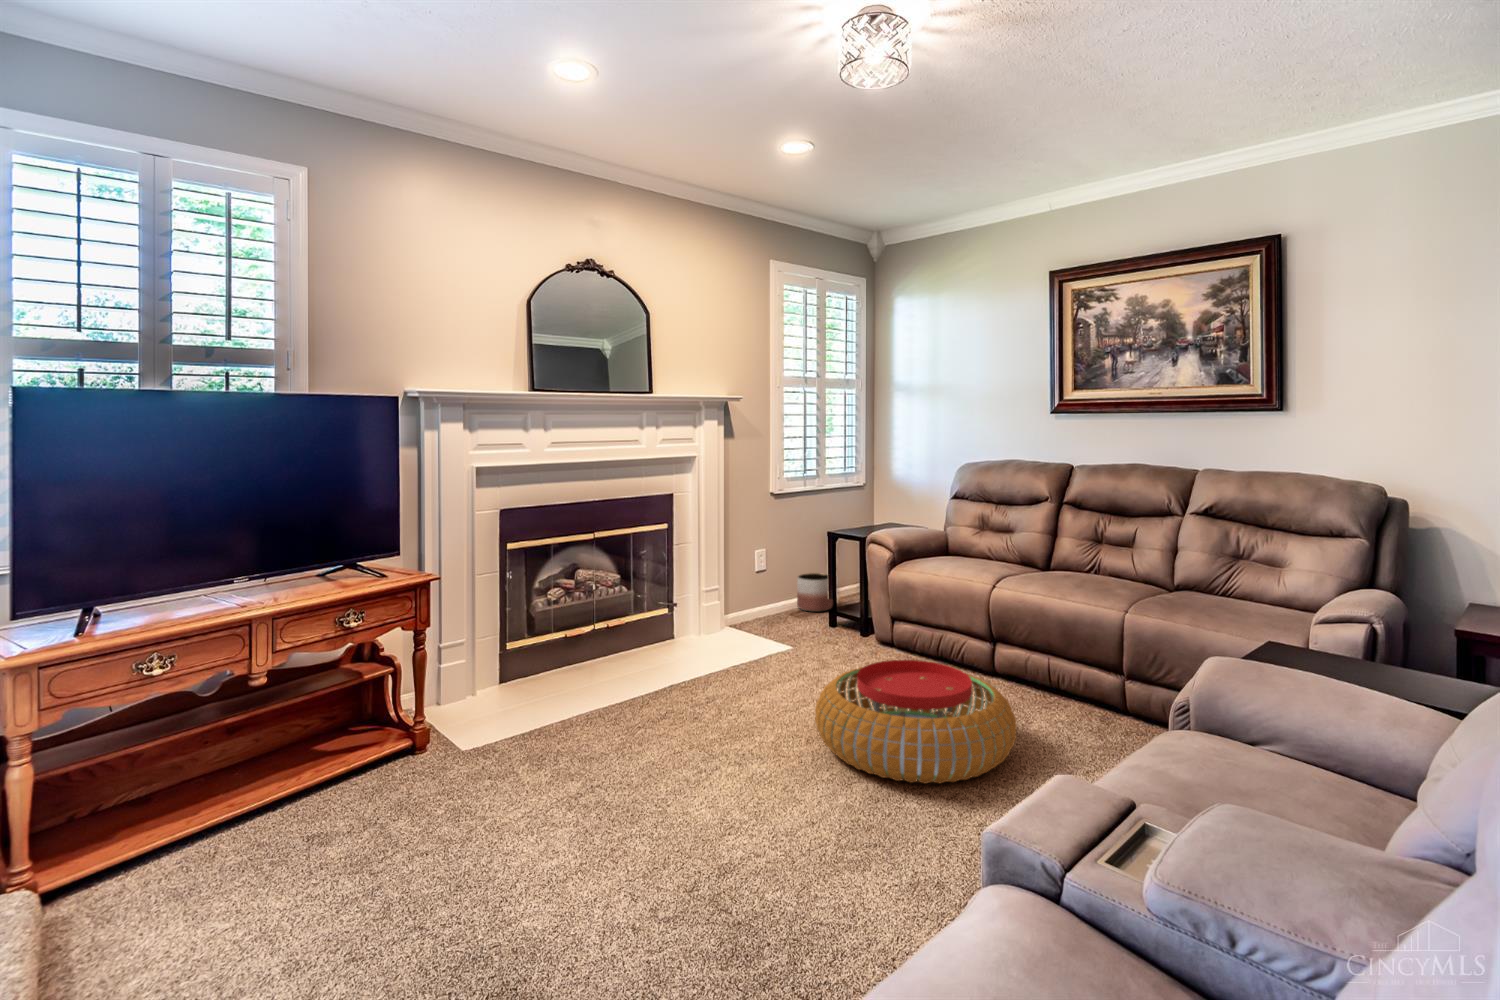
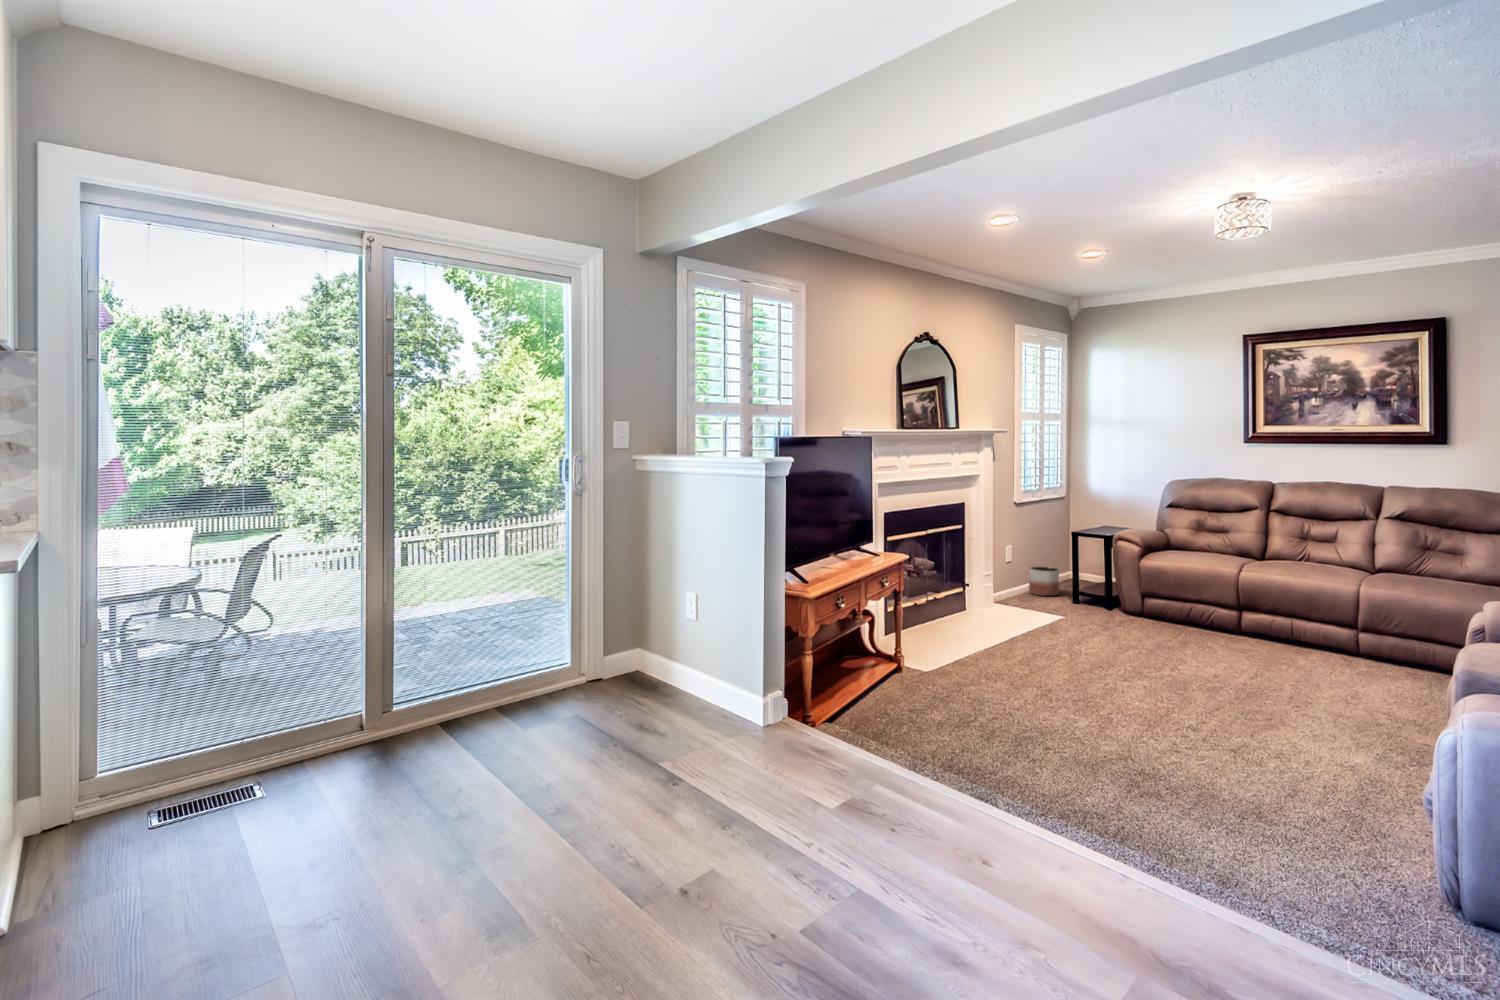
pouf: present [815,660,1017,783] -> none [1166,617,1331,693]

